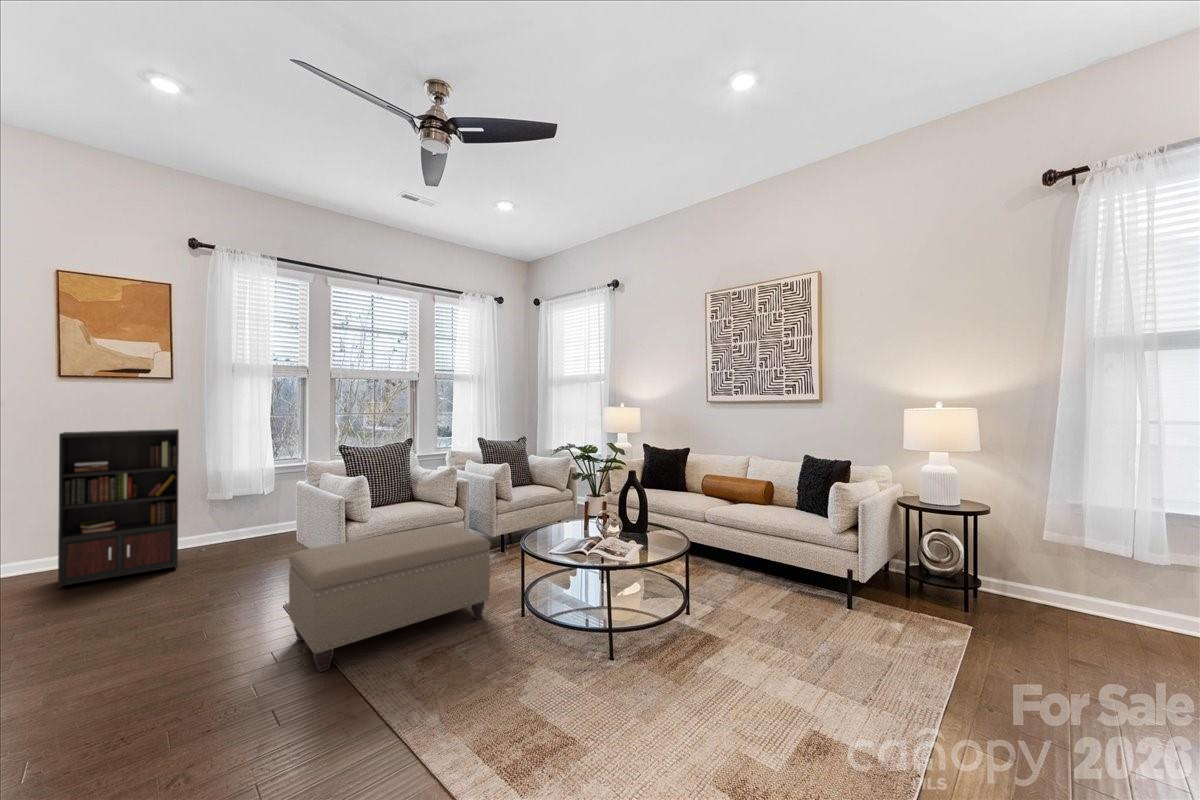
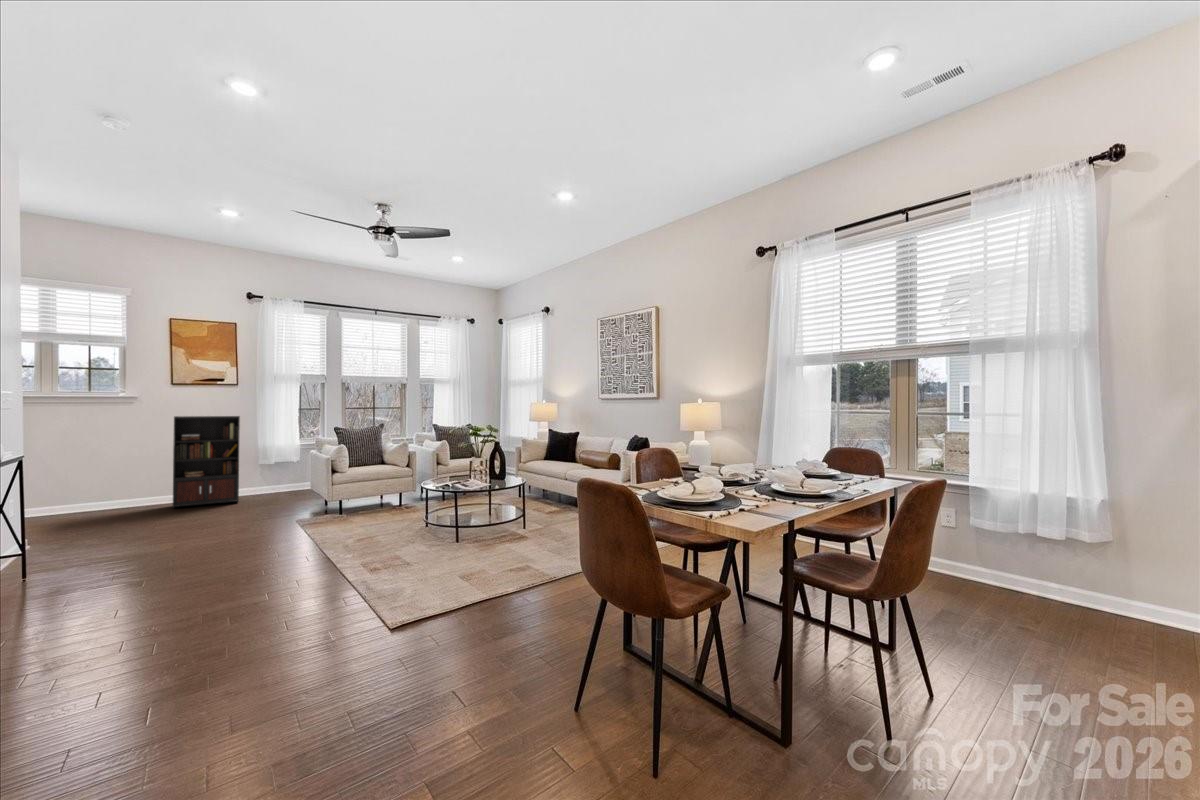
ottoman: present [289,524,491,672] -> none [292,473,407,538]

